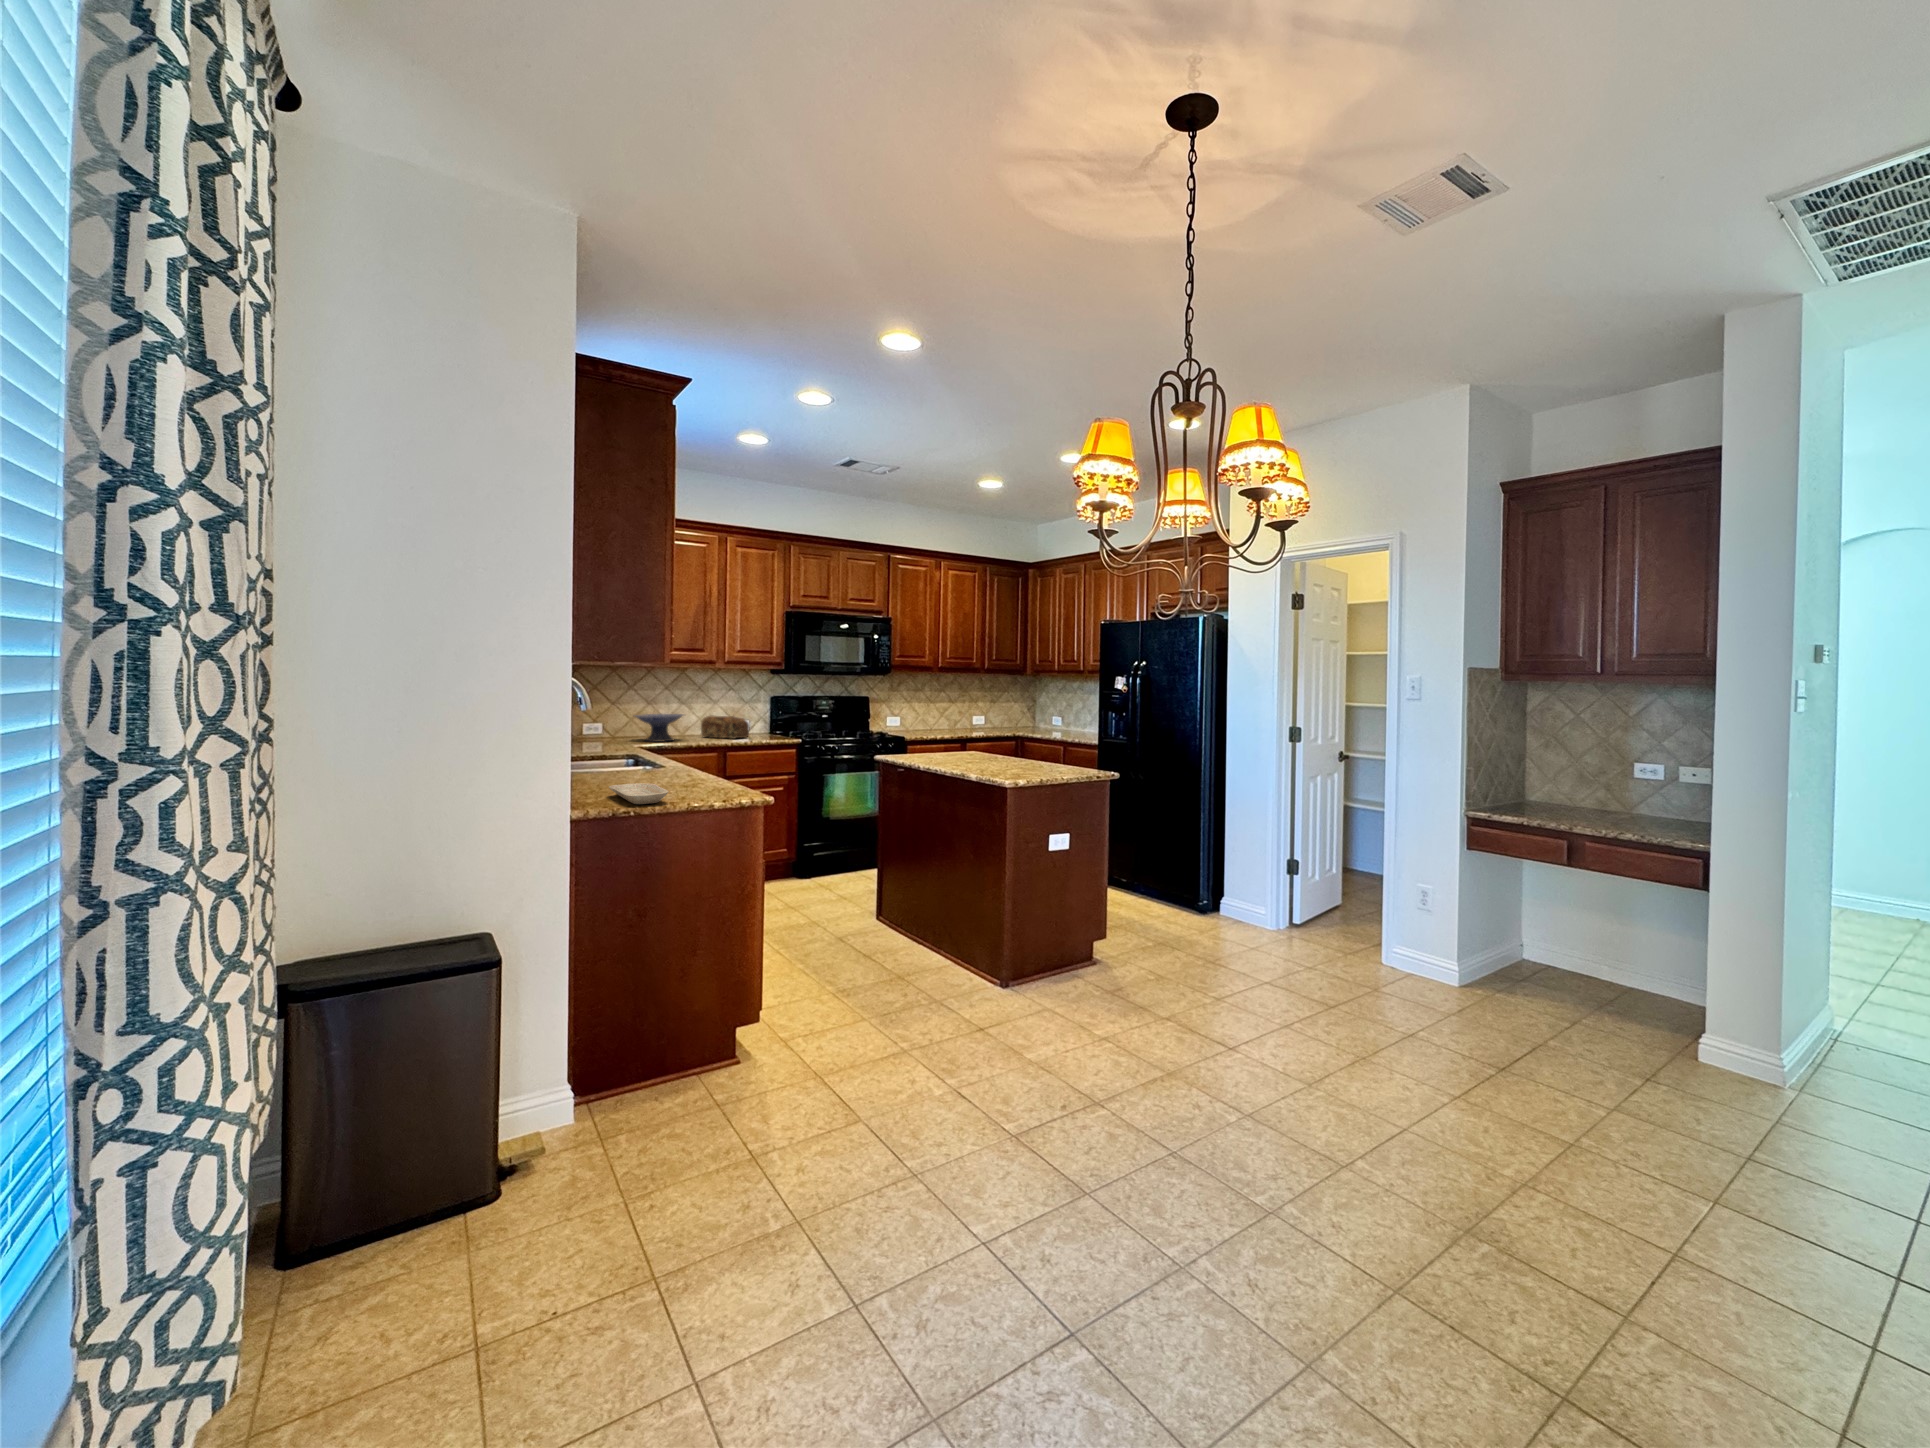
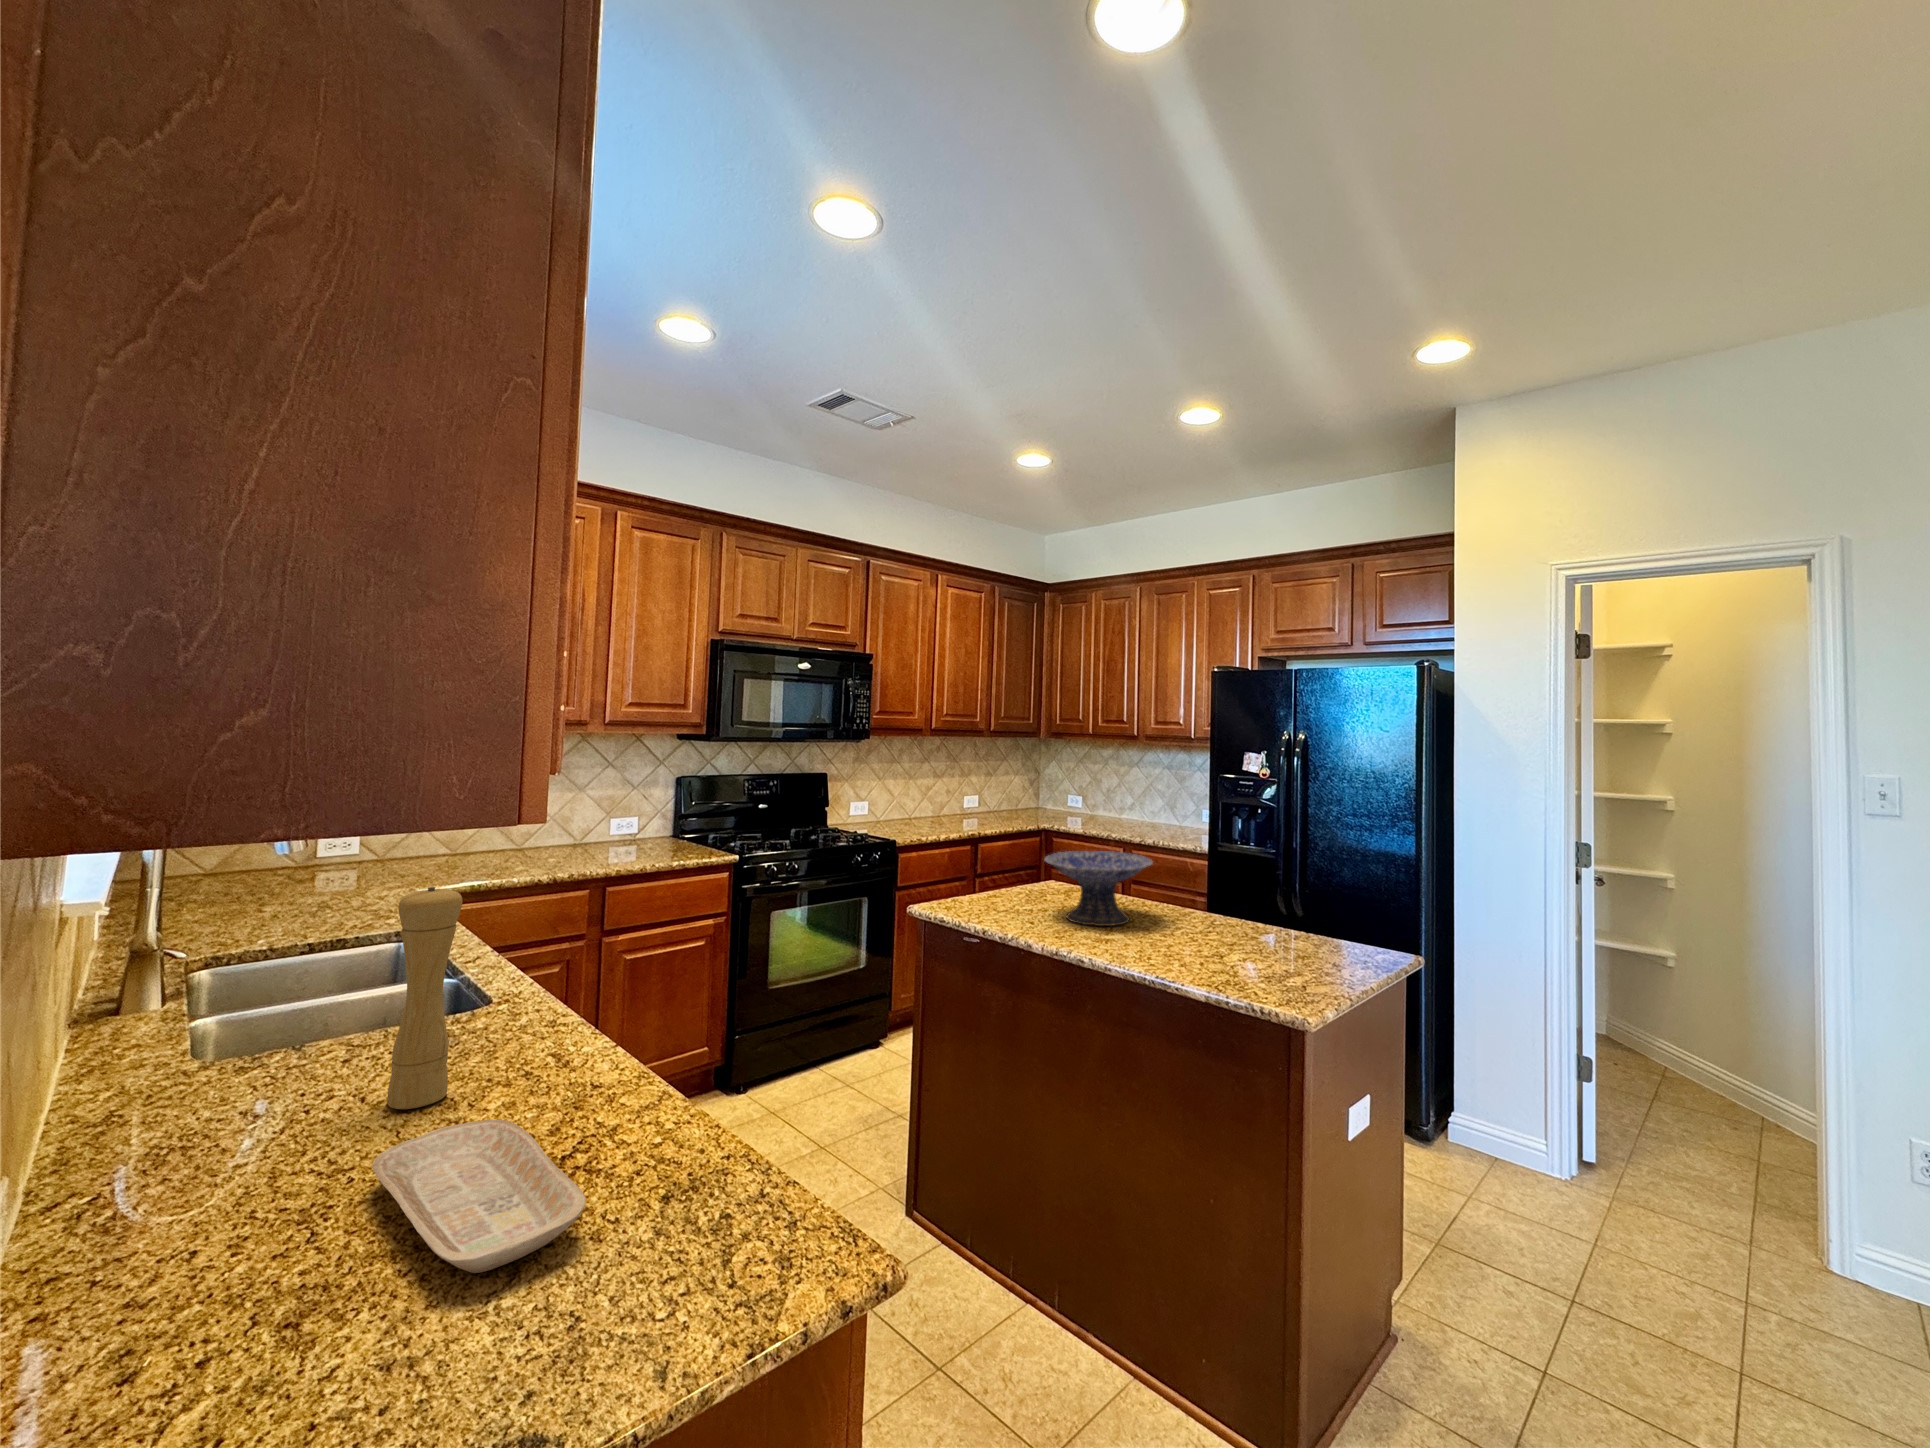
pepper mill: none [613,709,635,787] -> present [387,887,462,1109]
decorative bowl: present [635,714,683,742] -> present [1044,851,1153,926]
bread loaf: present [701,716,750,739] -> none [555,812,643,853]

